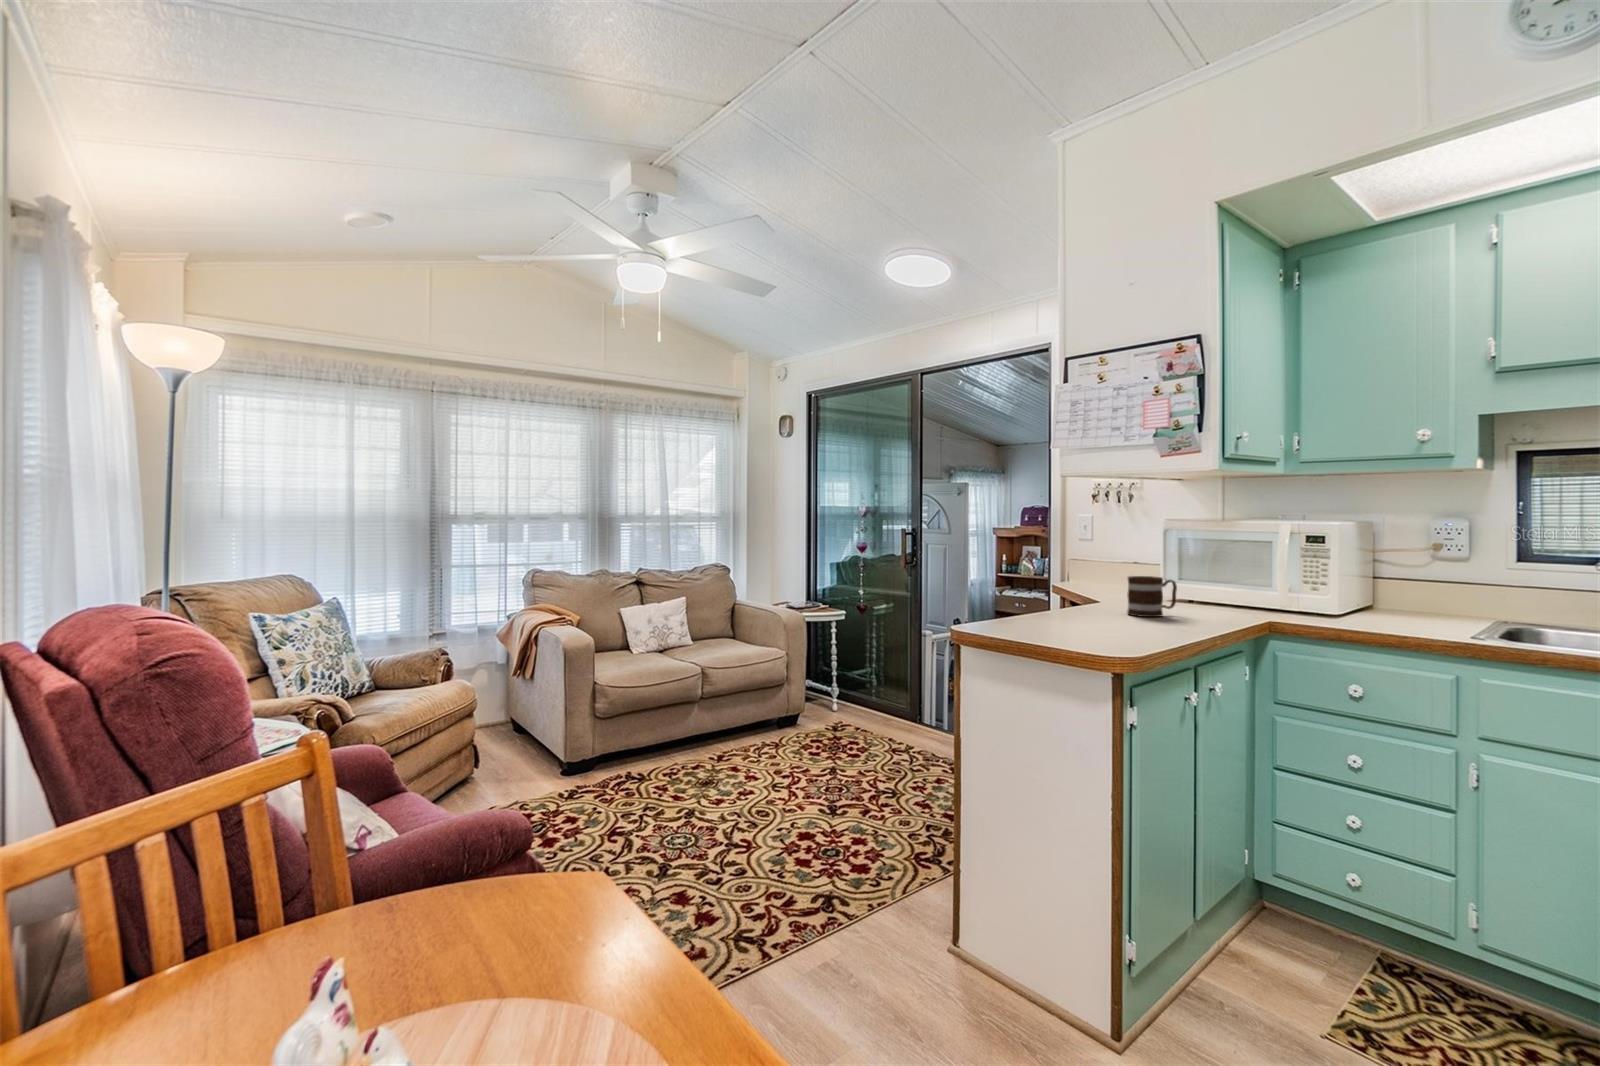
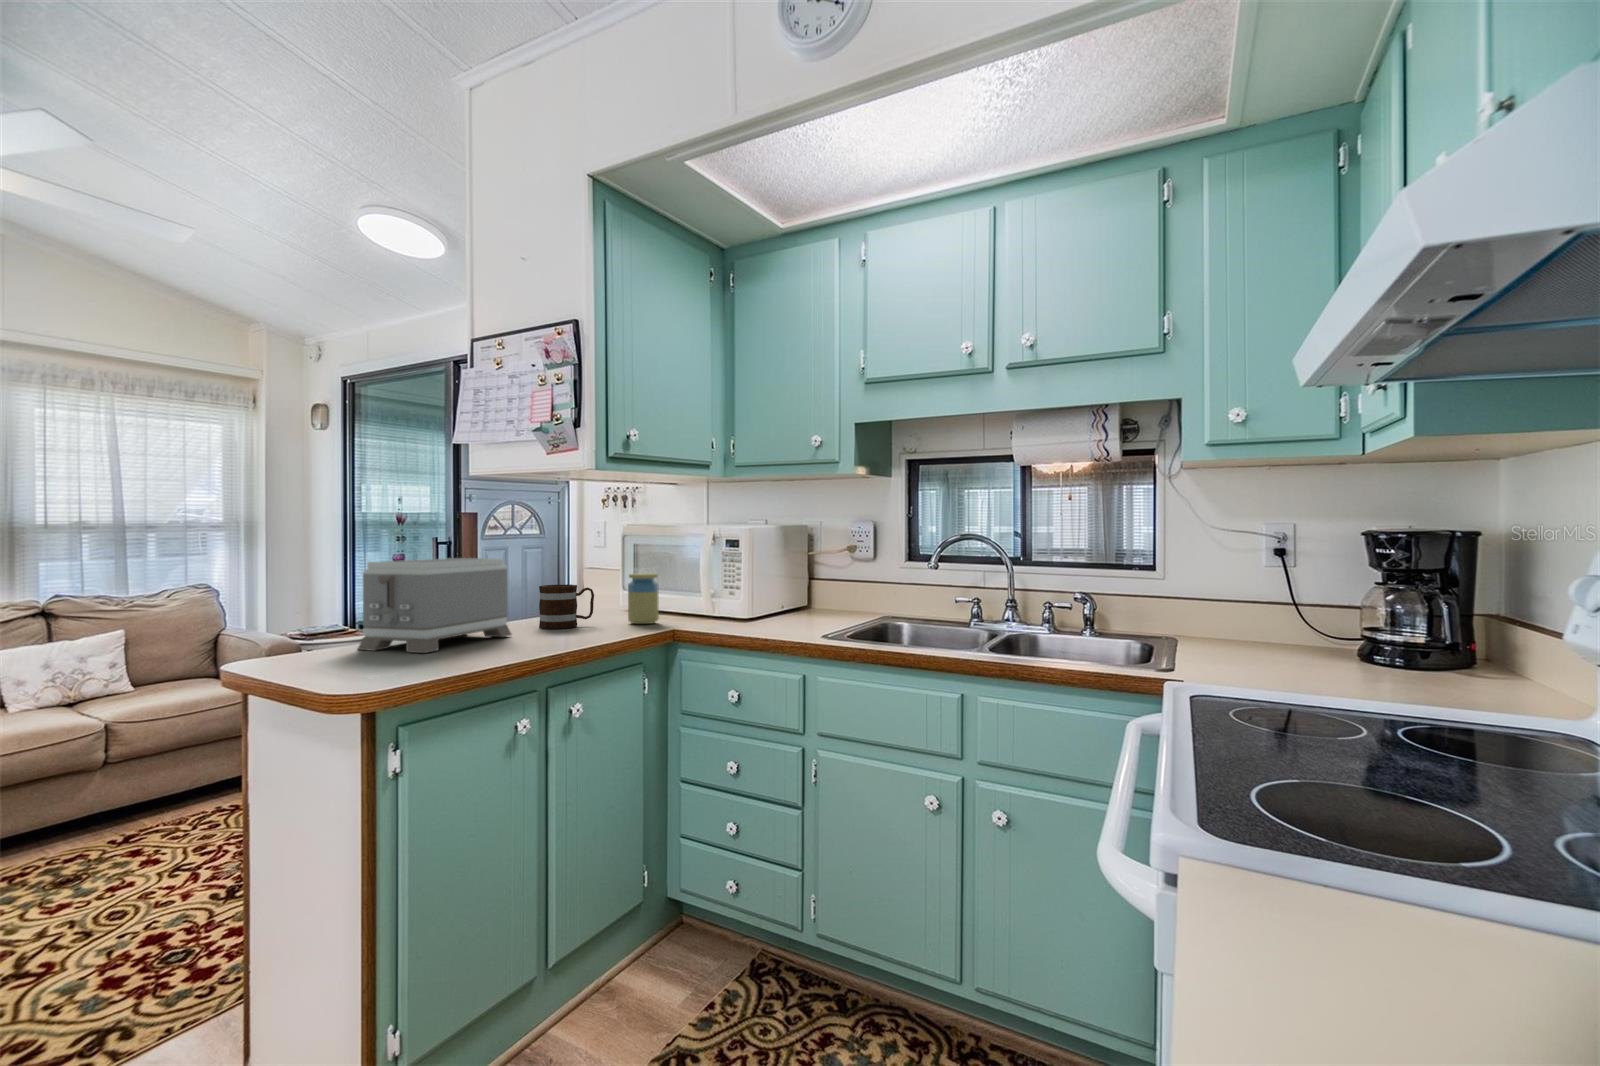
toaster: none [1032,552,1132,637] -> present [358,558,511,653]
jar: none [1204,567,1235,616] -> present [628,573,659,624]

